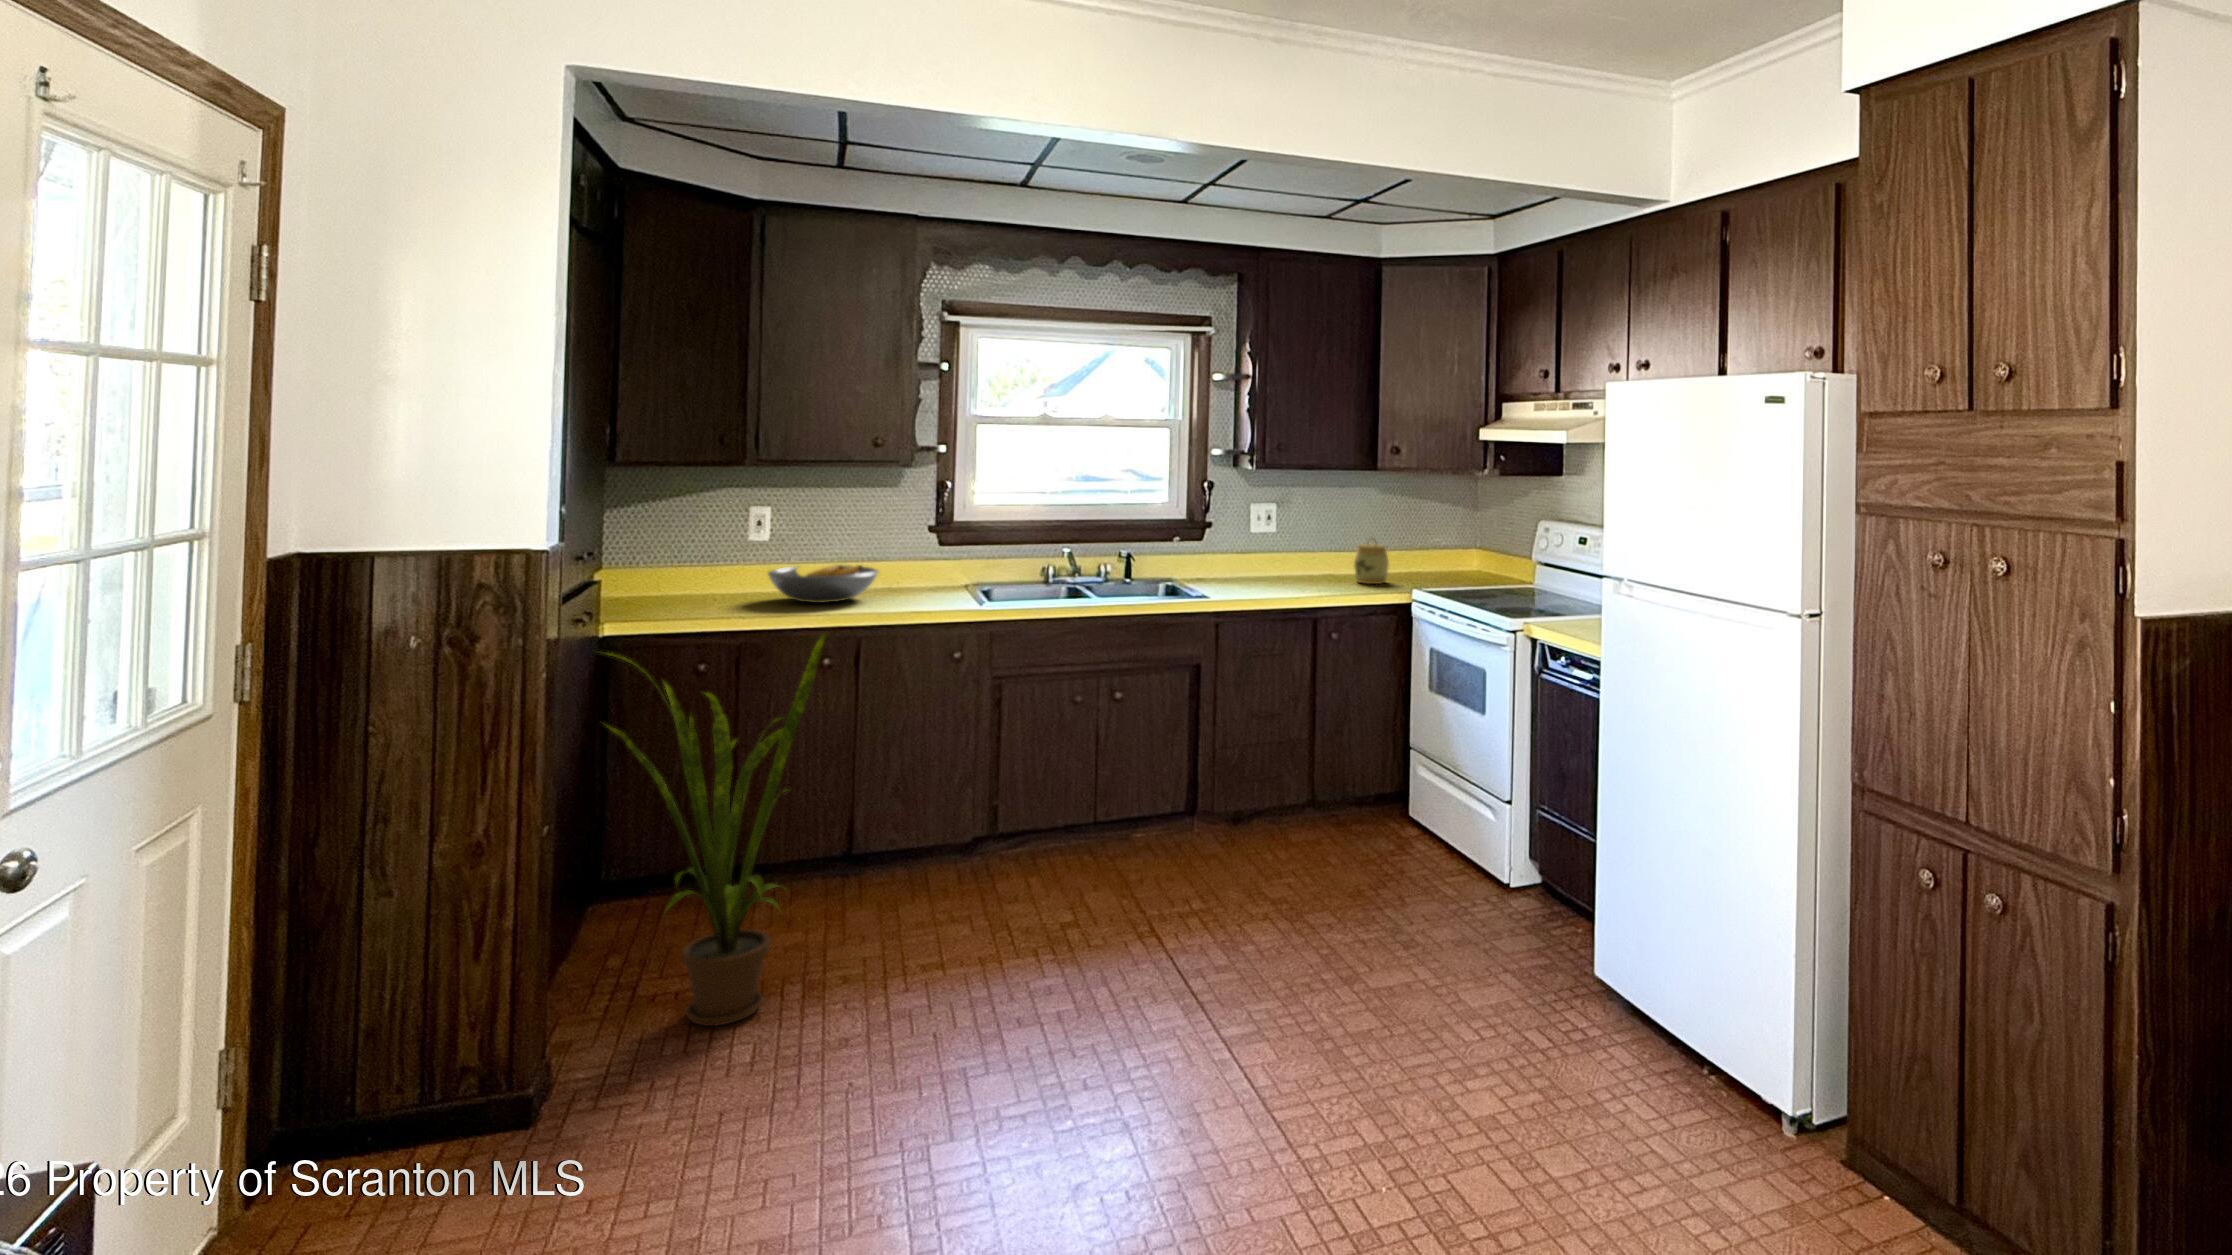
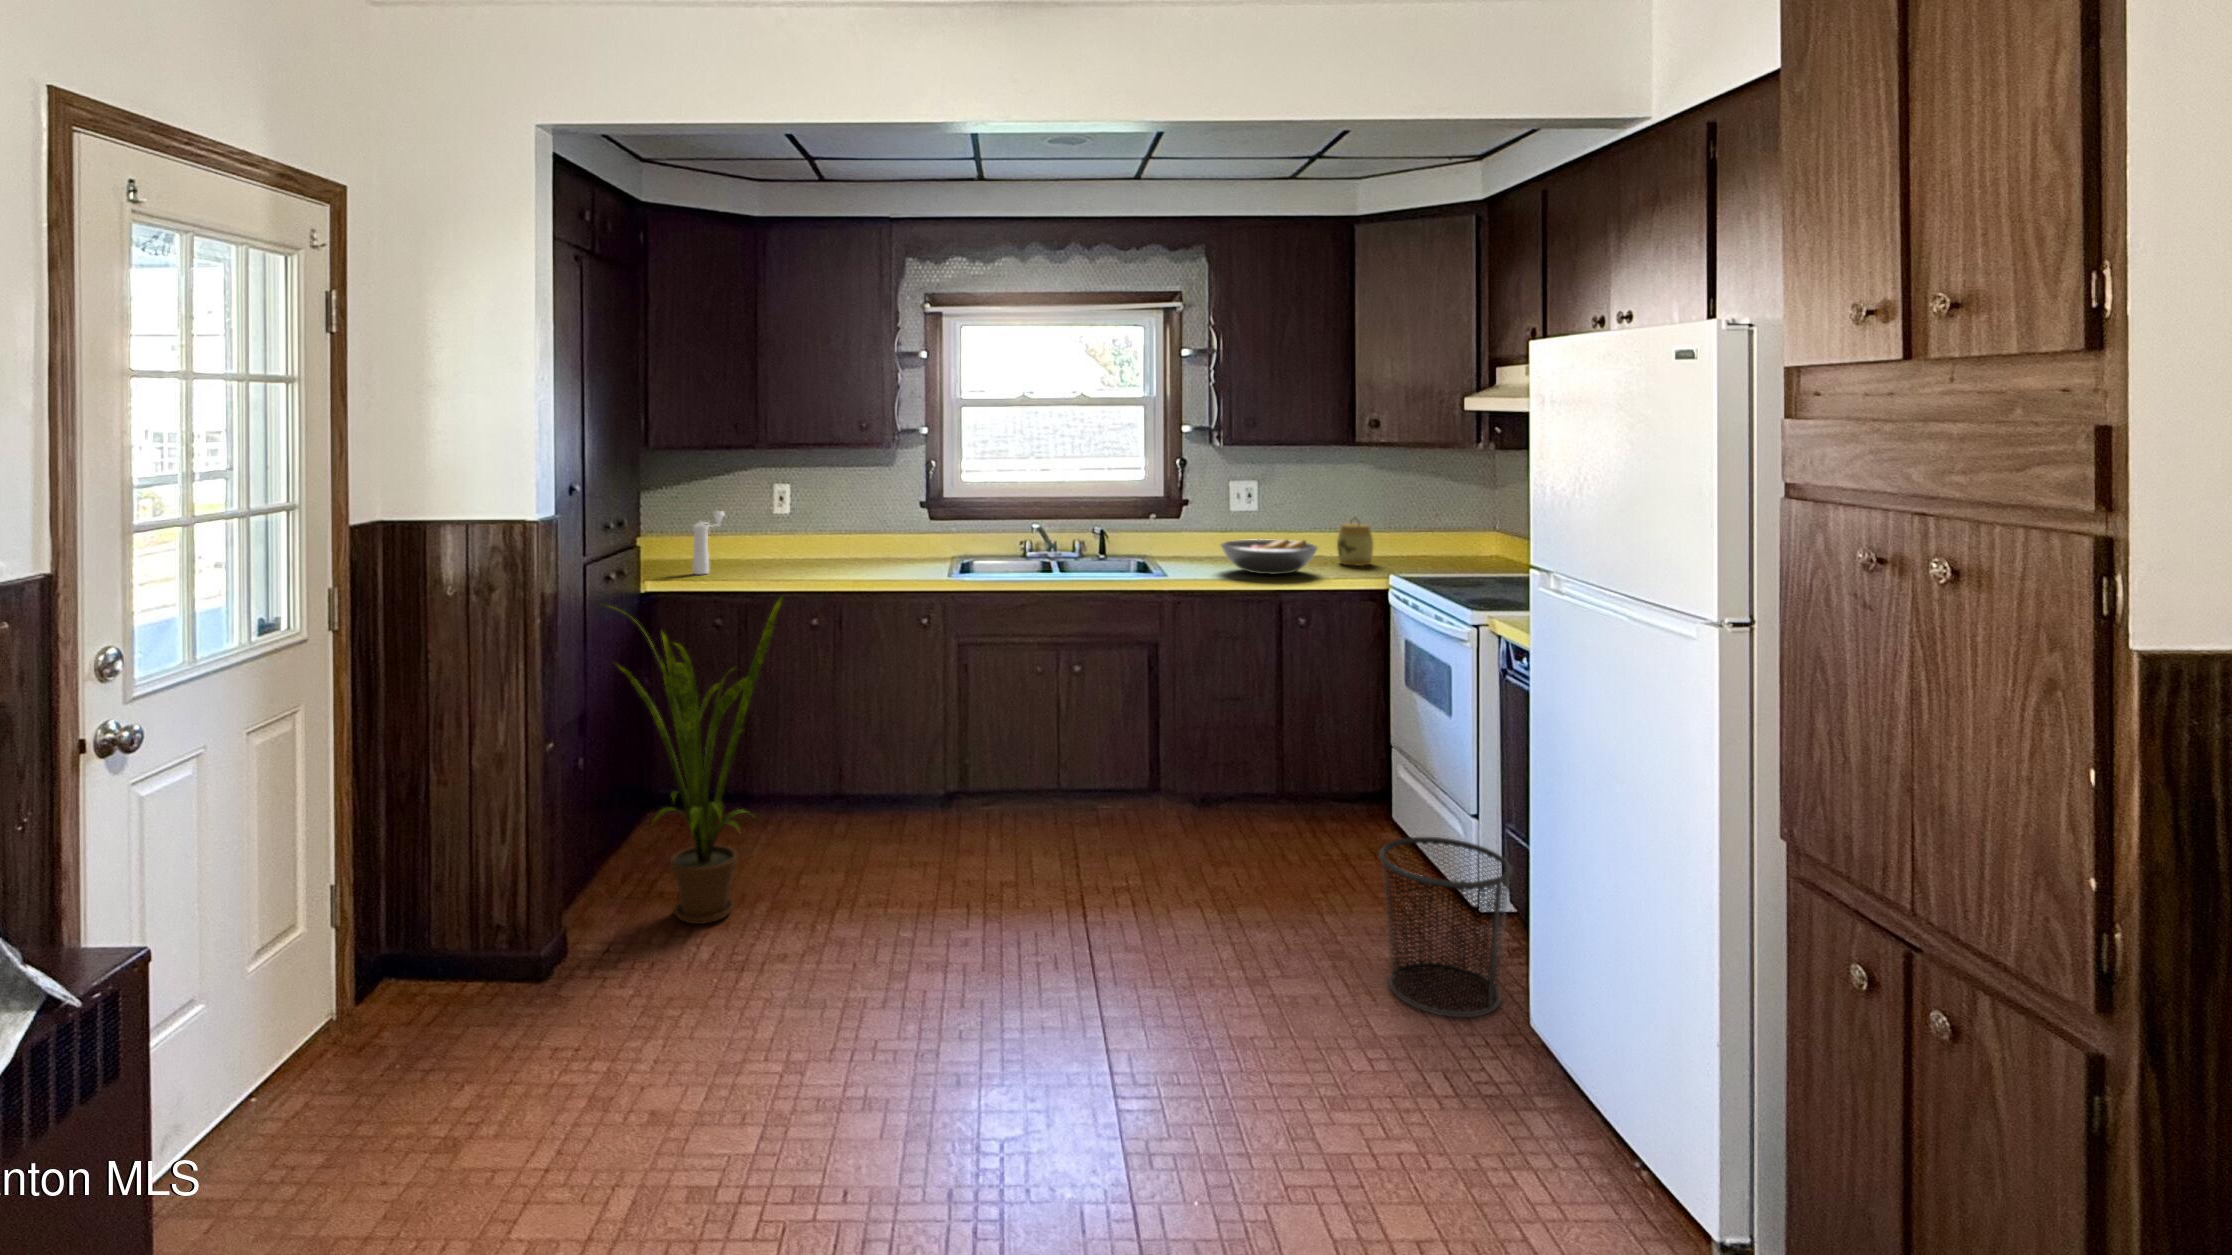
pepper mill: none [648,539,689,615] -> present [693,511,725,575]
fruit bowl: present [768,565,878,603] -> present [1221,539,1317,574]
trash can: none [1465,826,1580,987] -> present [1379,837,1512,1018]

